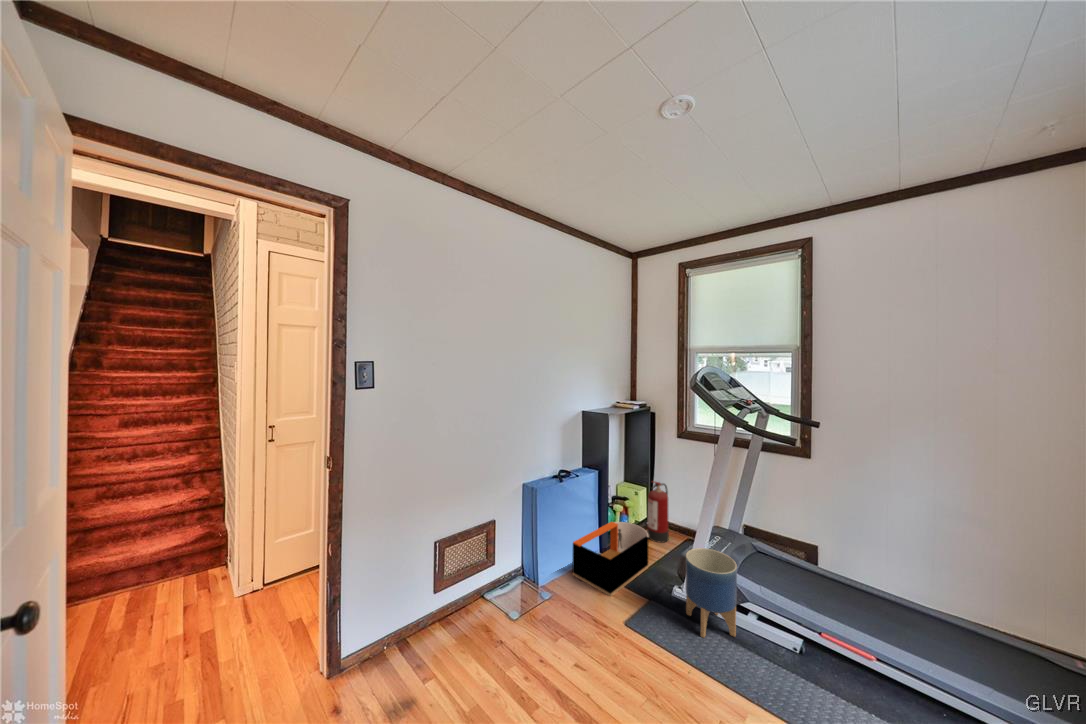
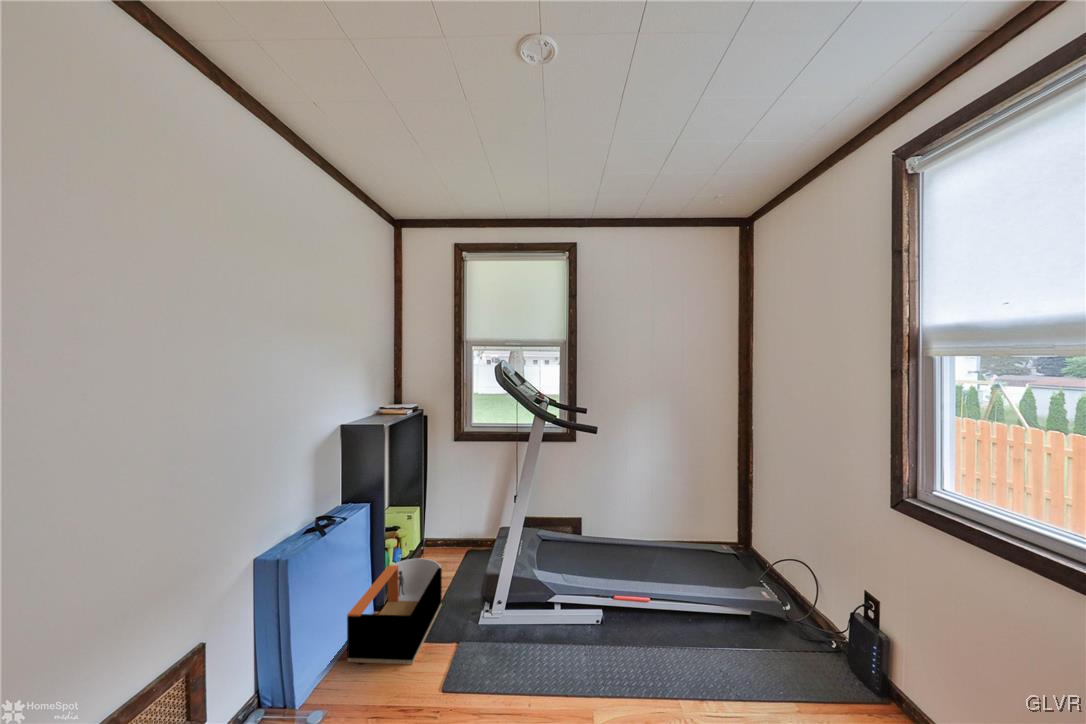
fire extinguisher: present [647,482,669,542] -> none [424,498,449,571]
planter: present [686,548,737,638] -> none [502,556,552,656]

